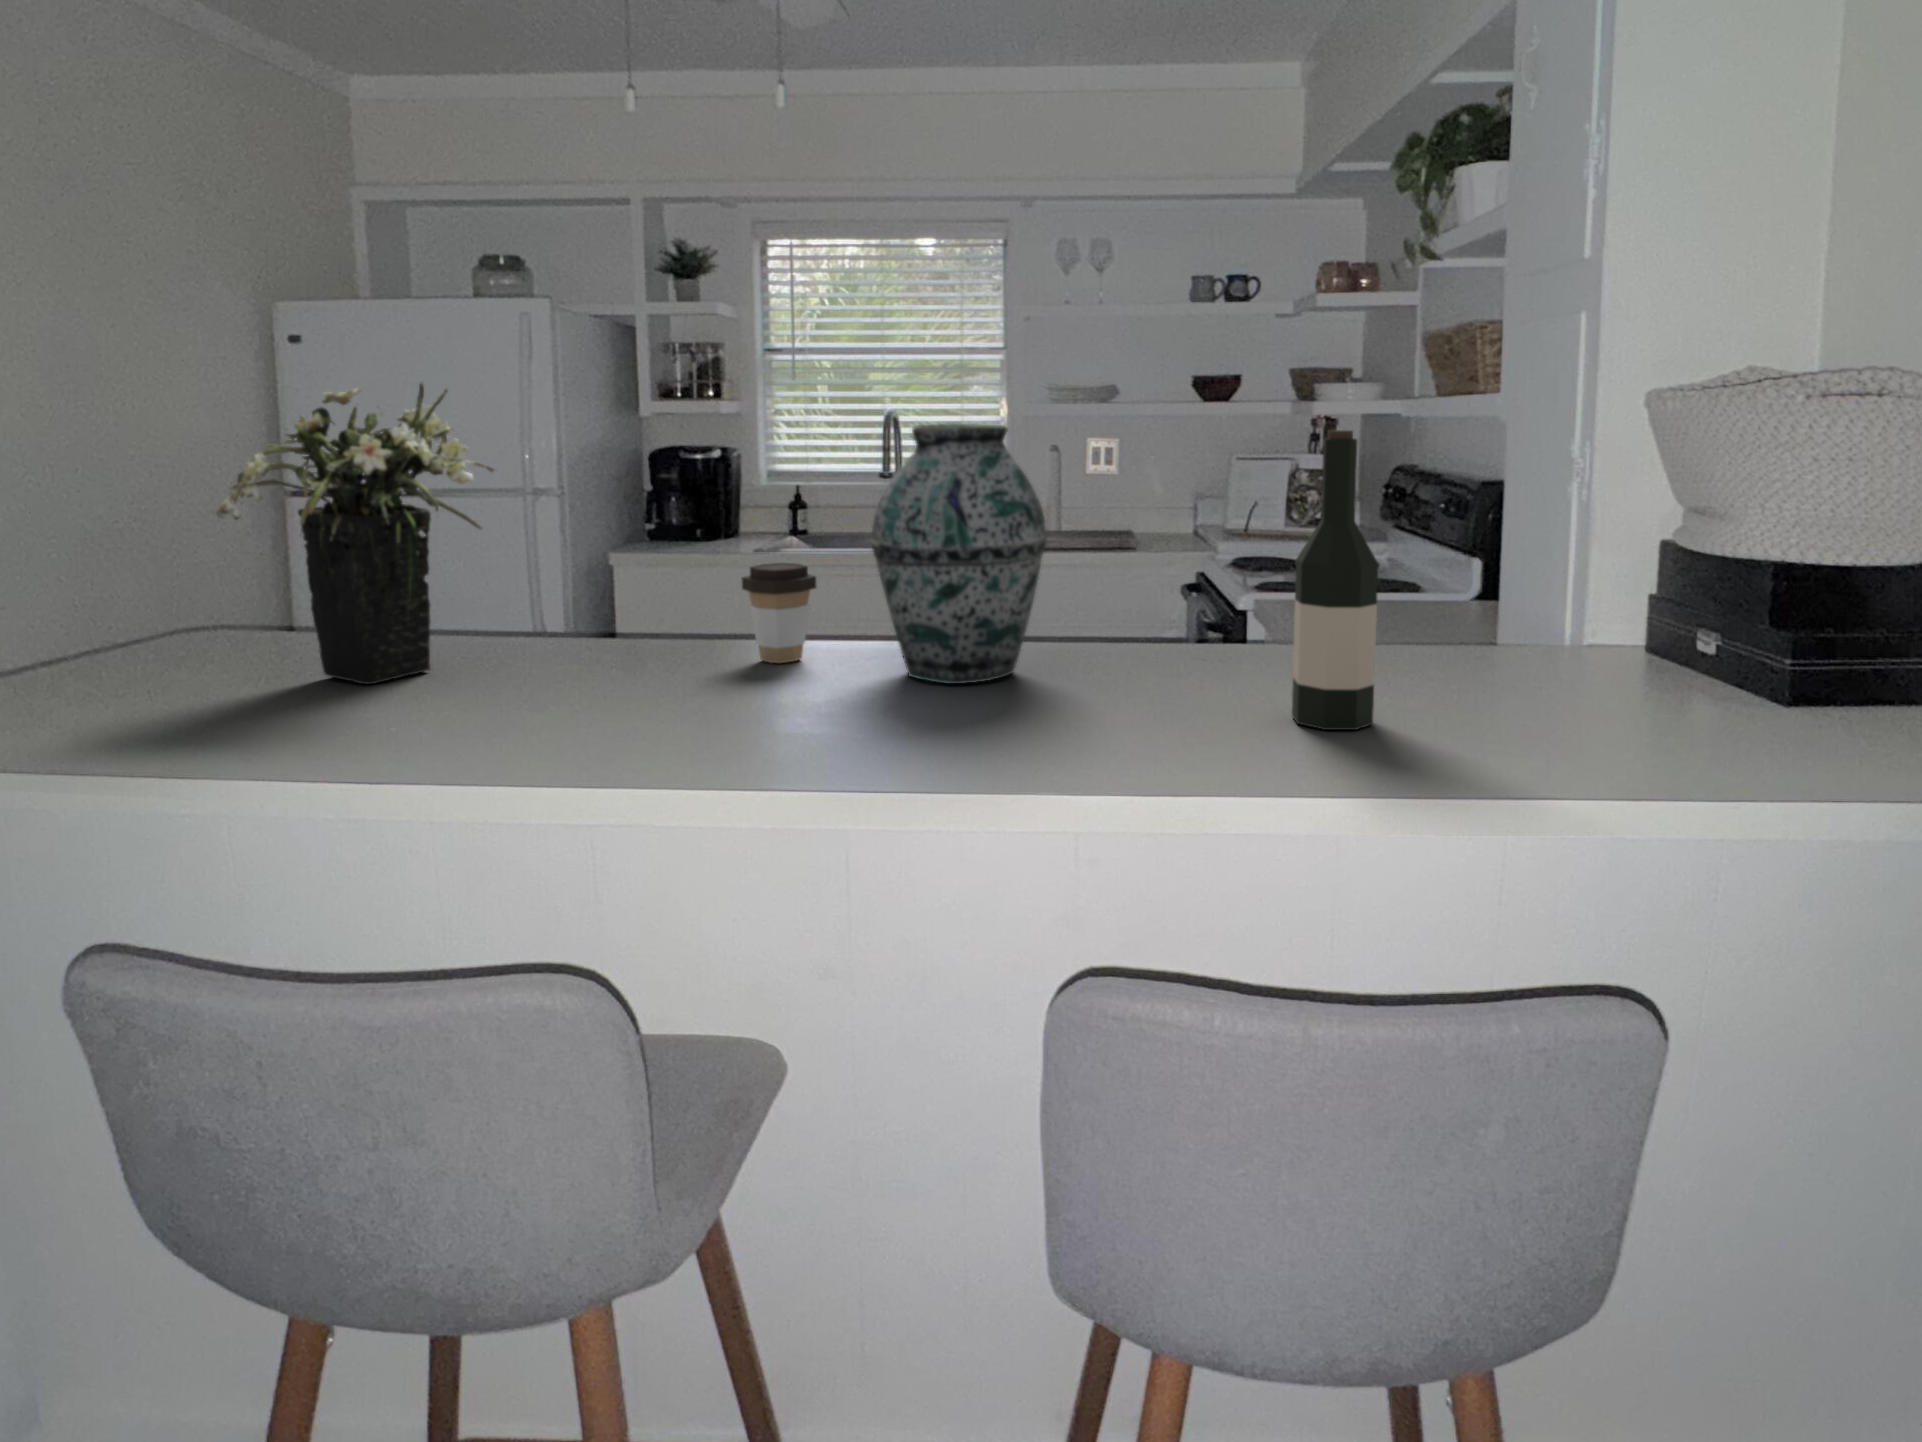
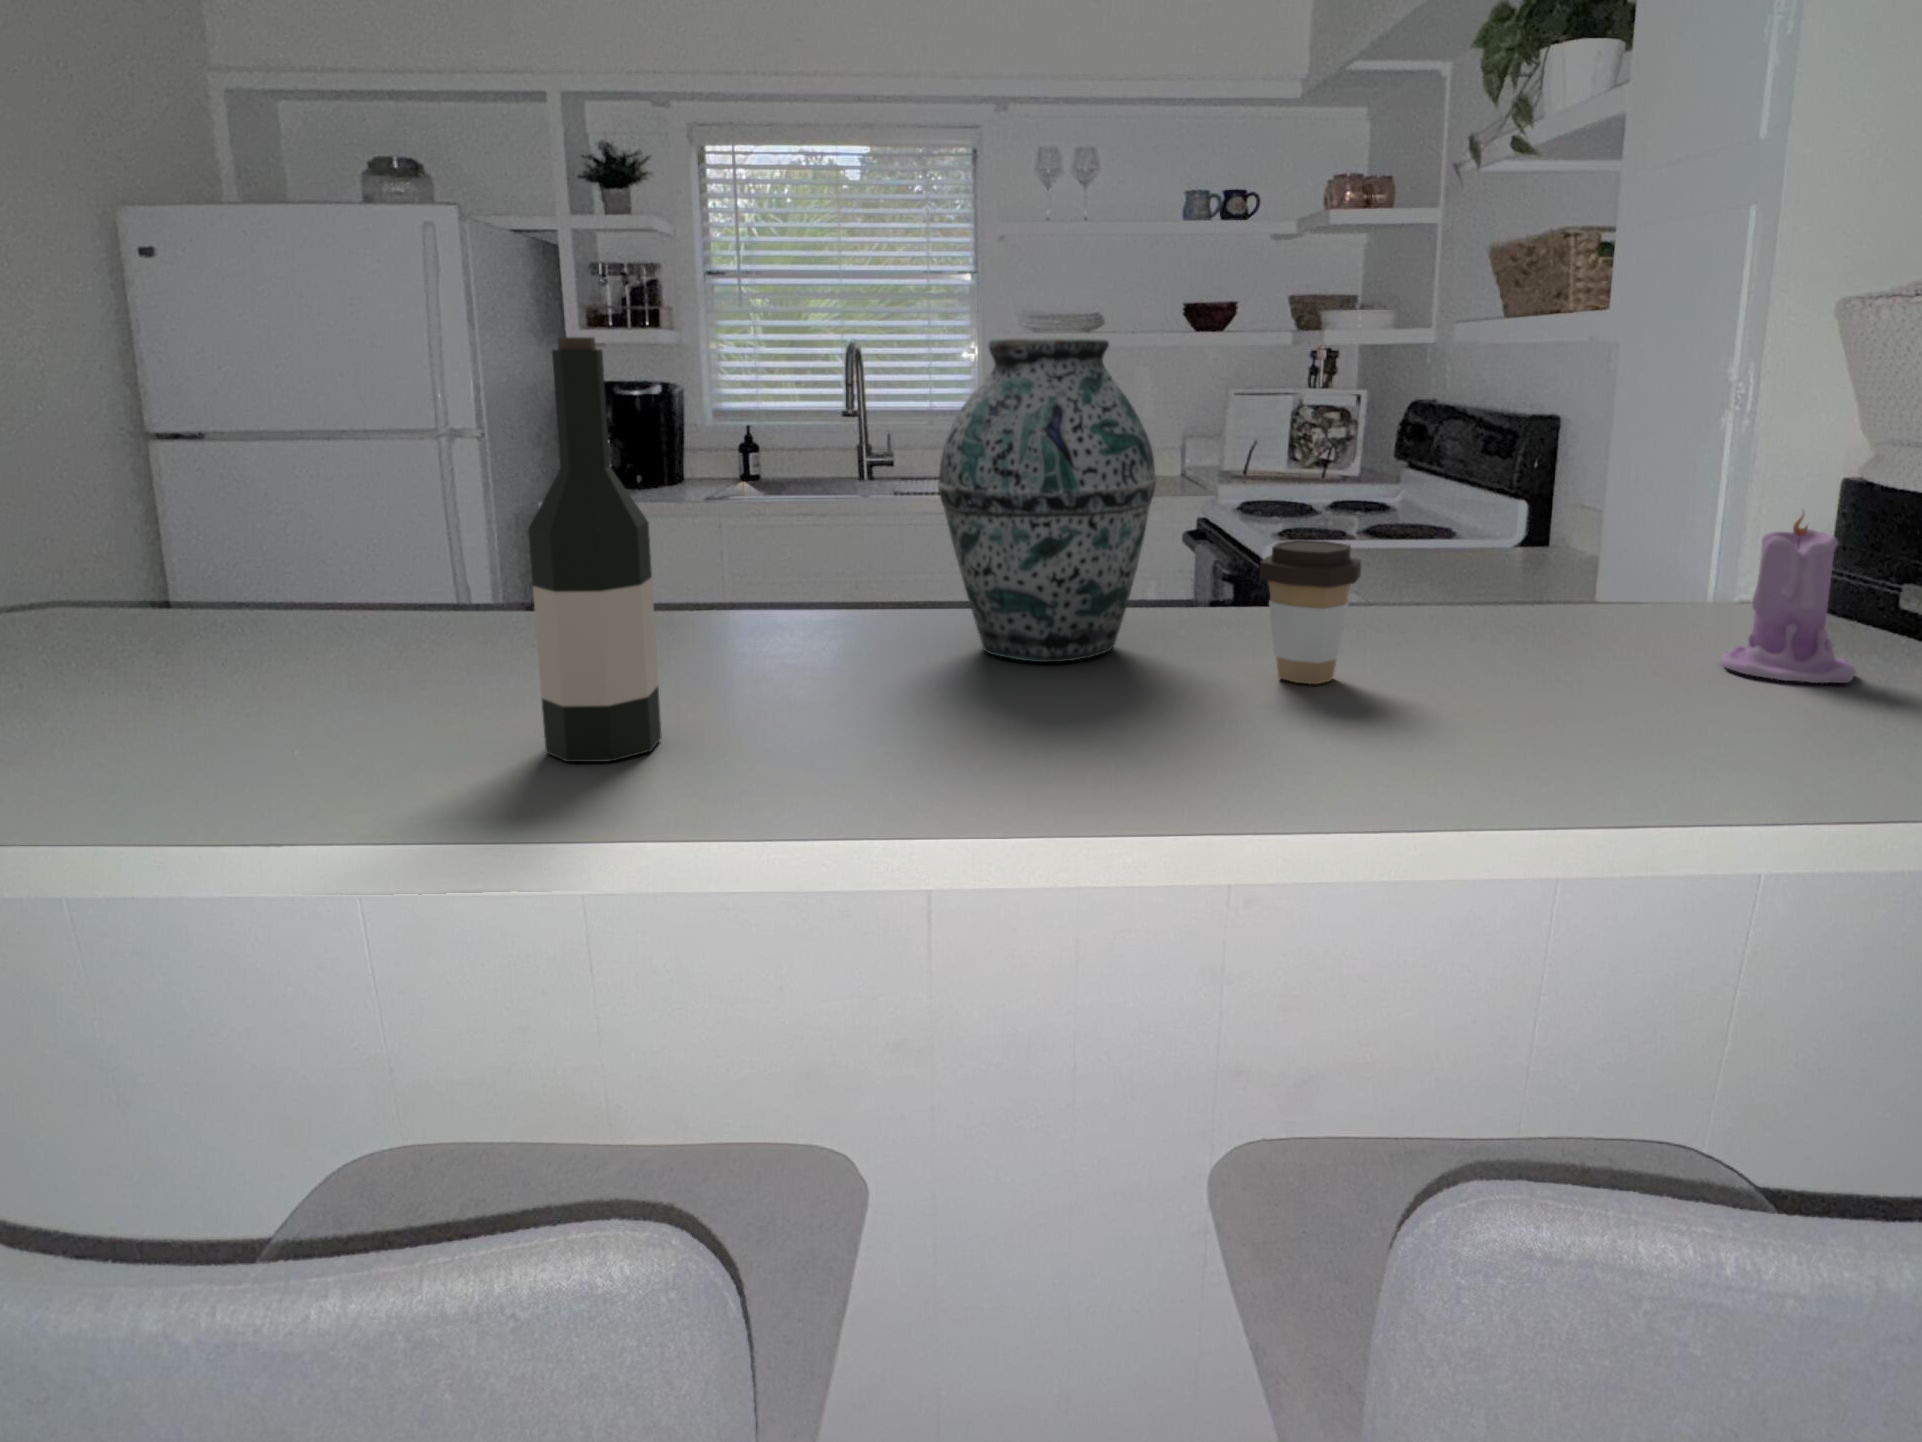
flower arrangement: present [216,383,495,684] -> none [75,281,456,676]
wine bottle: present [1292,430,1378,730] -> present [528,337,661,762]
coffee cup: present [742,563,816,663] -> present [1260,540,1361,684]
candle: none [1510,565,1617,710] -> present [1721,510,1856,683]

